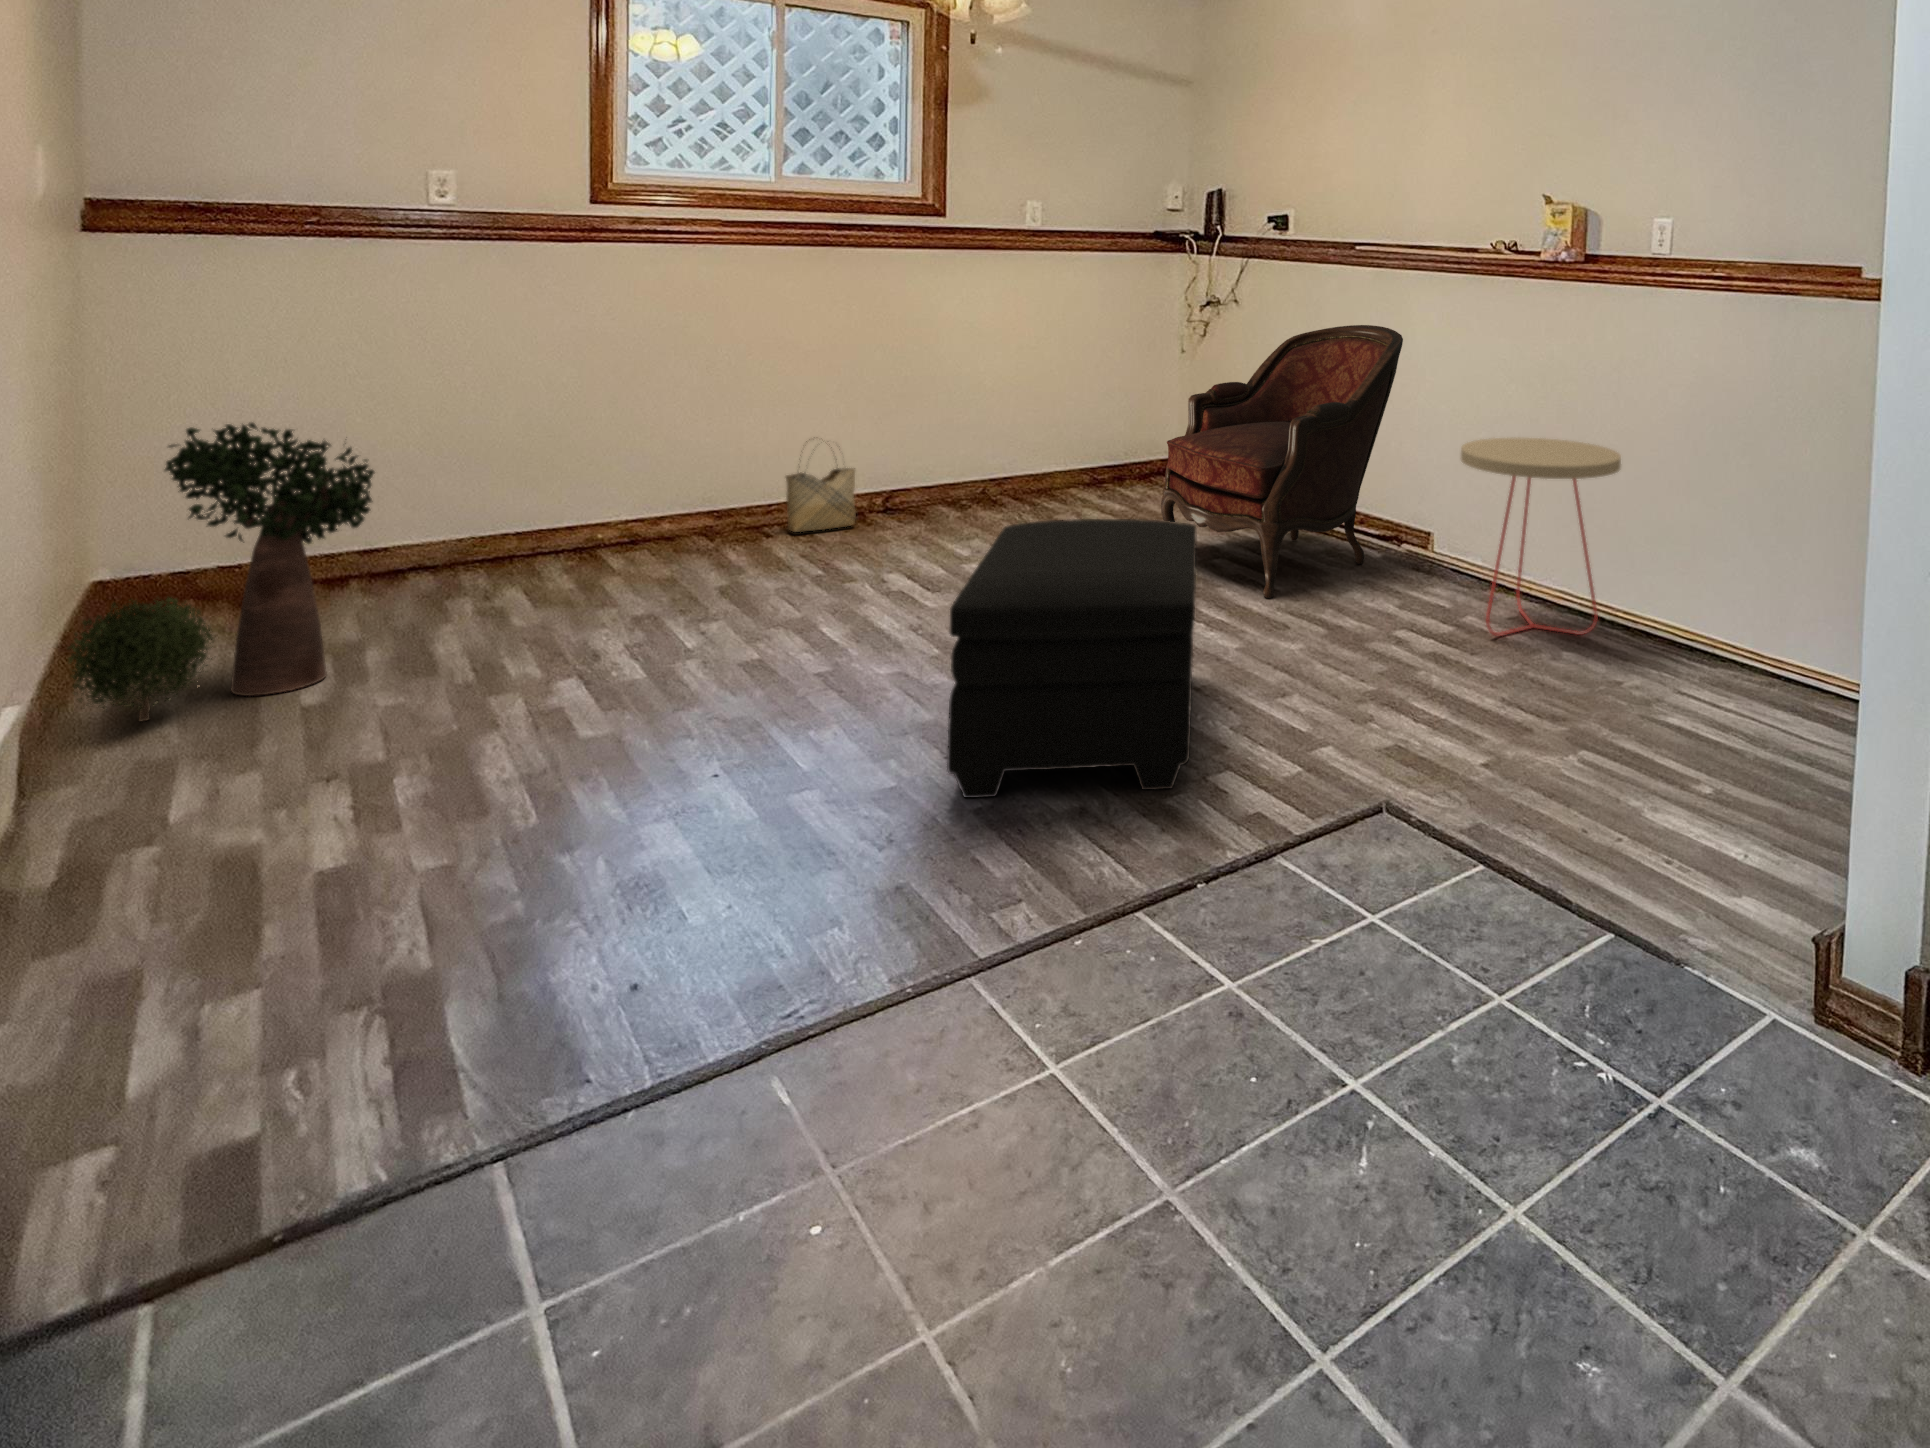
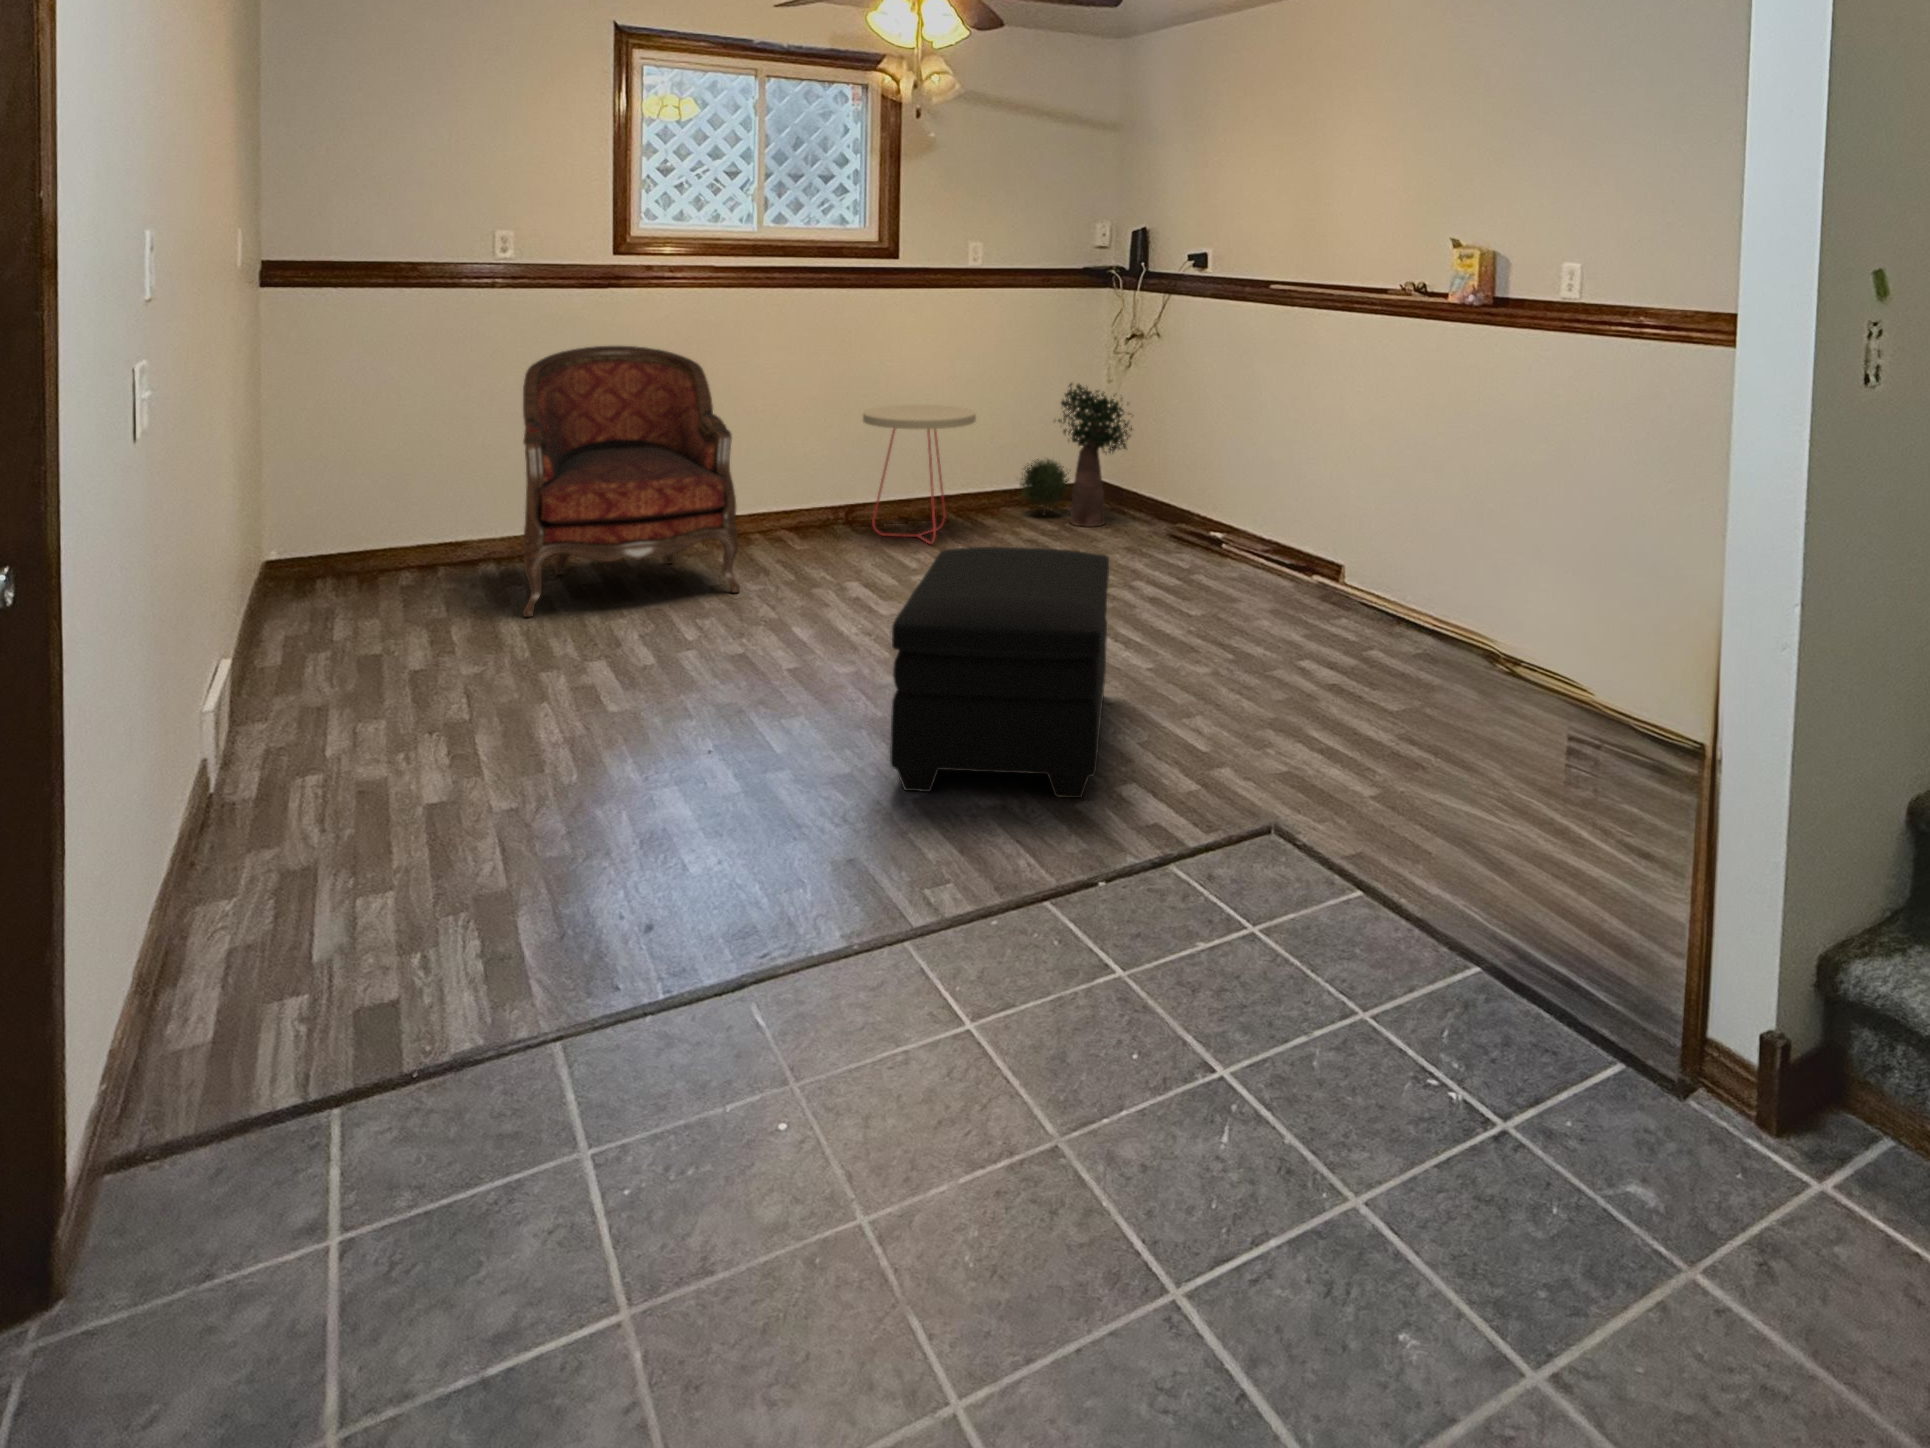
armchair: present [1161,325,1403,598] -> present [522,346,740,617]
potted plant: present [68,423,374,721] -> present [1020,383,1132,527]
side table: present [1461,437,1621,636] -> present [863,405,976,544]
woven basket: present [786,441,856,532] -> none [761,458,820,542]

